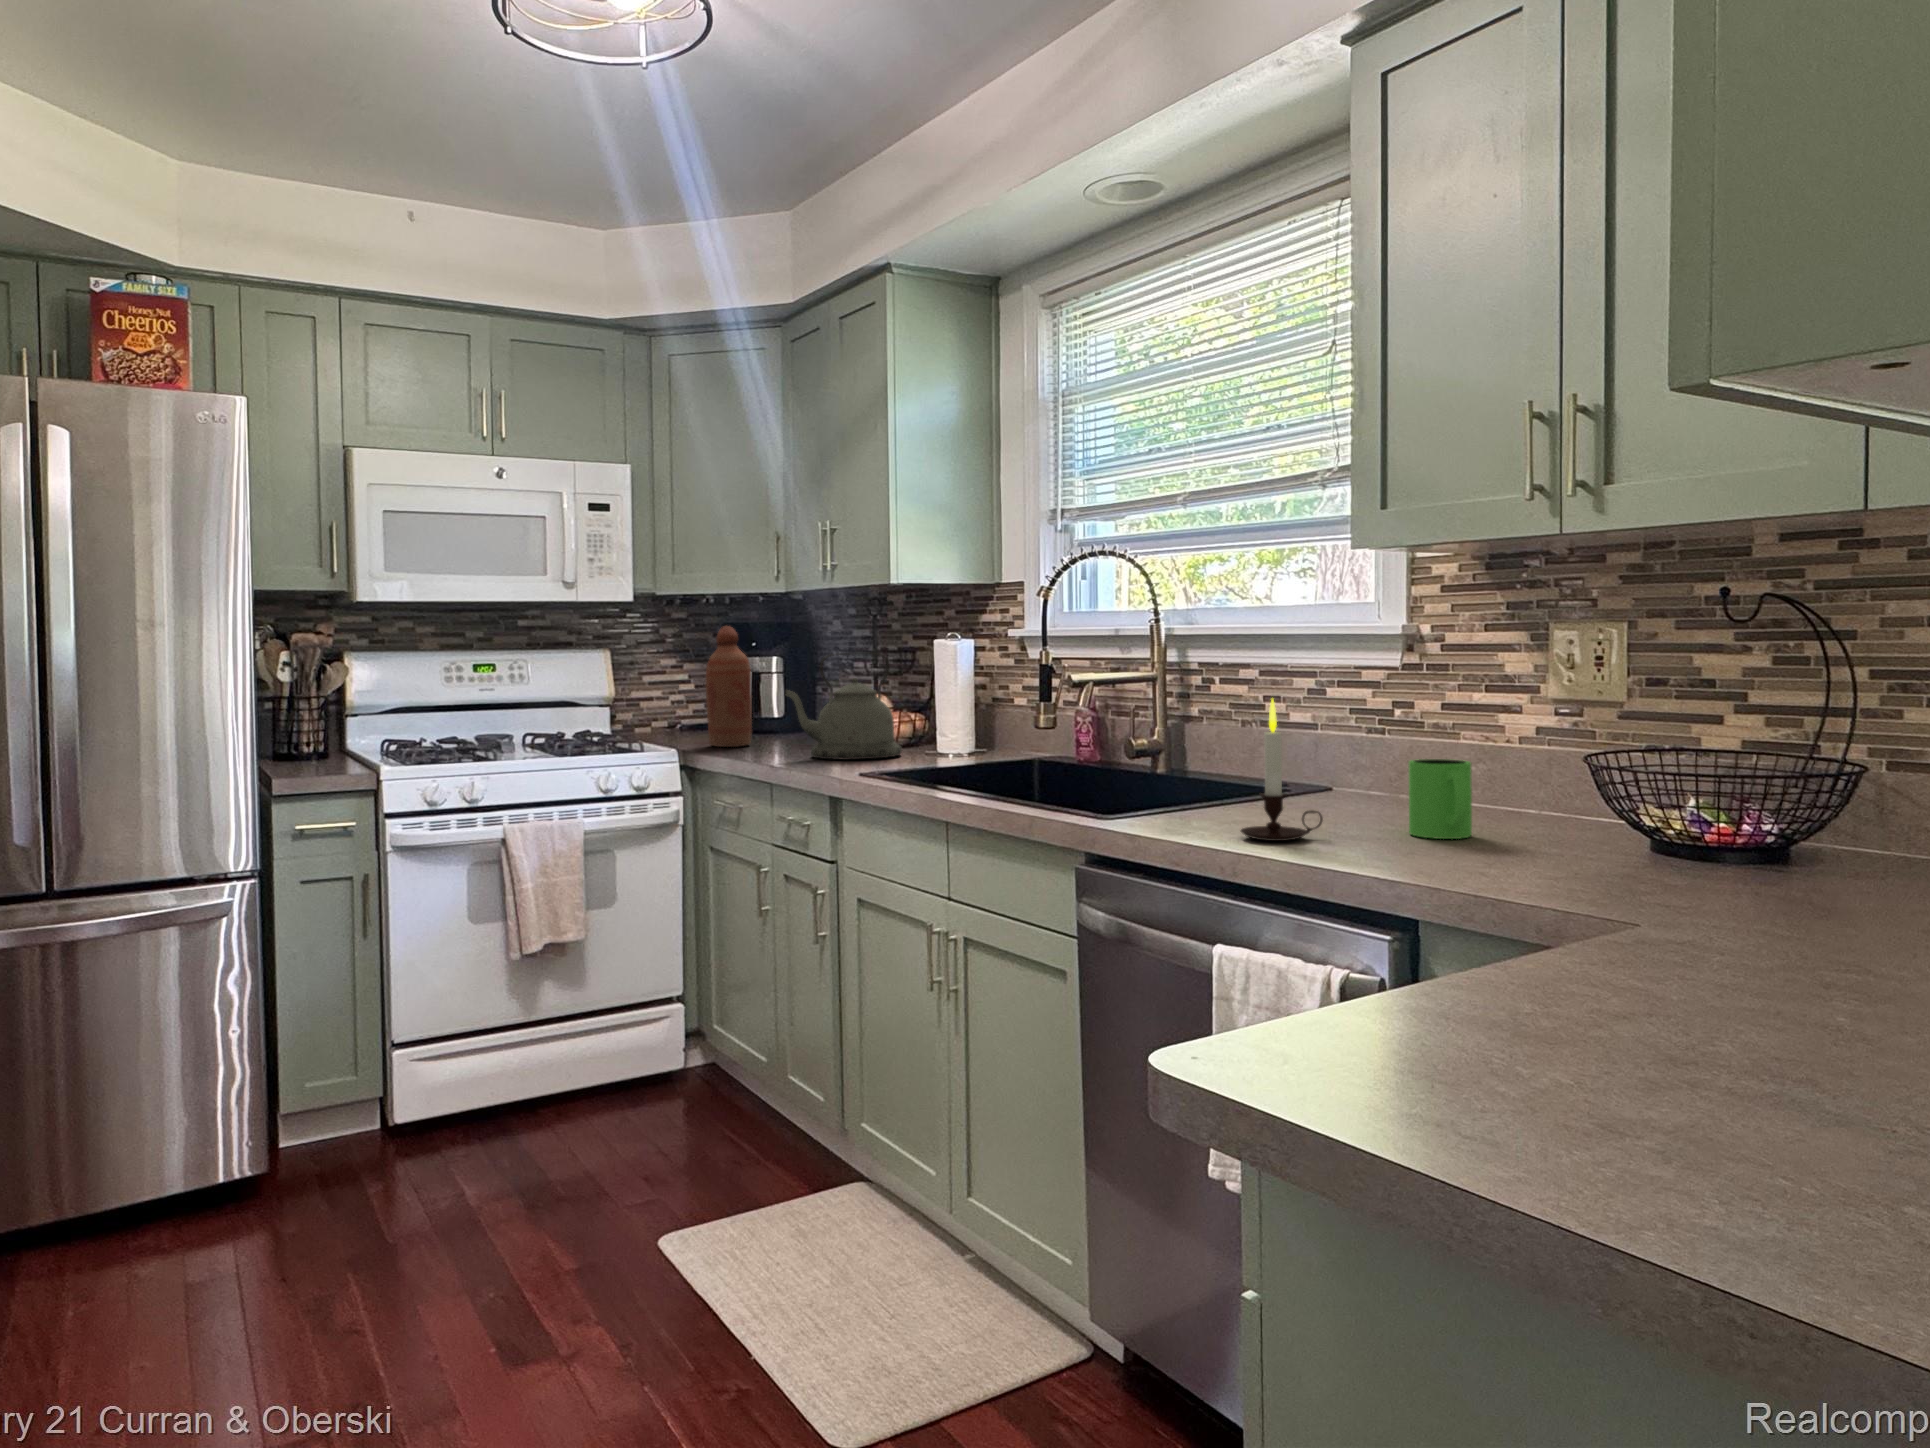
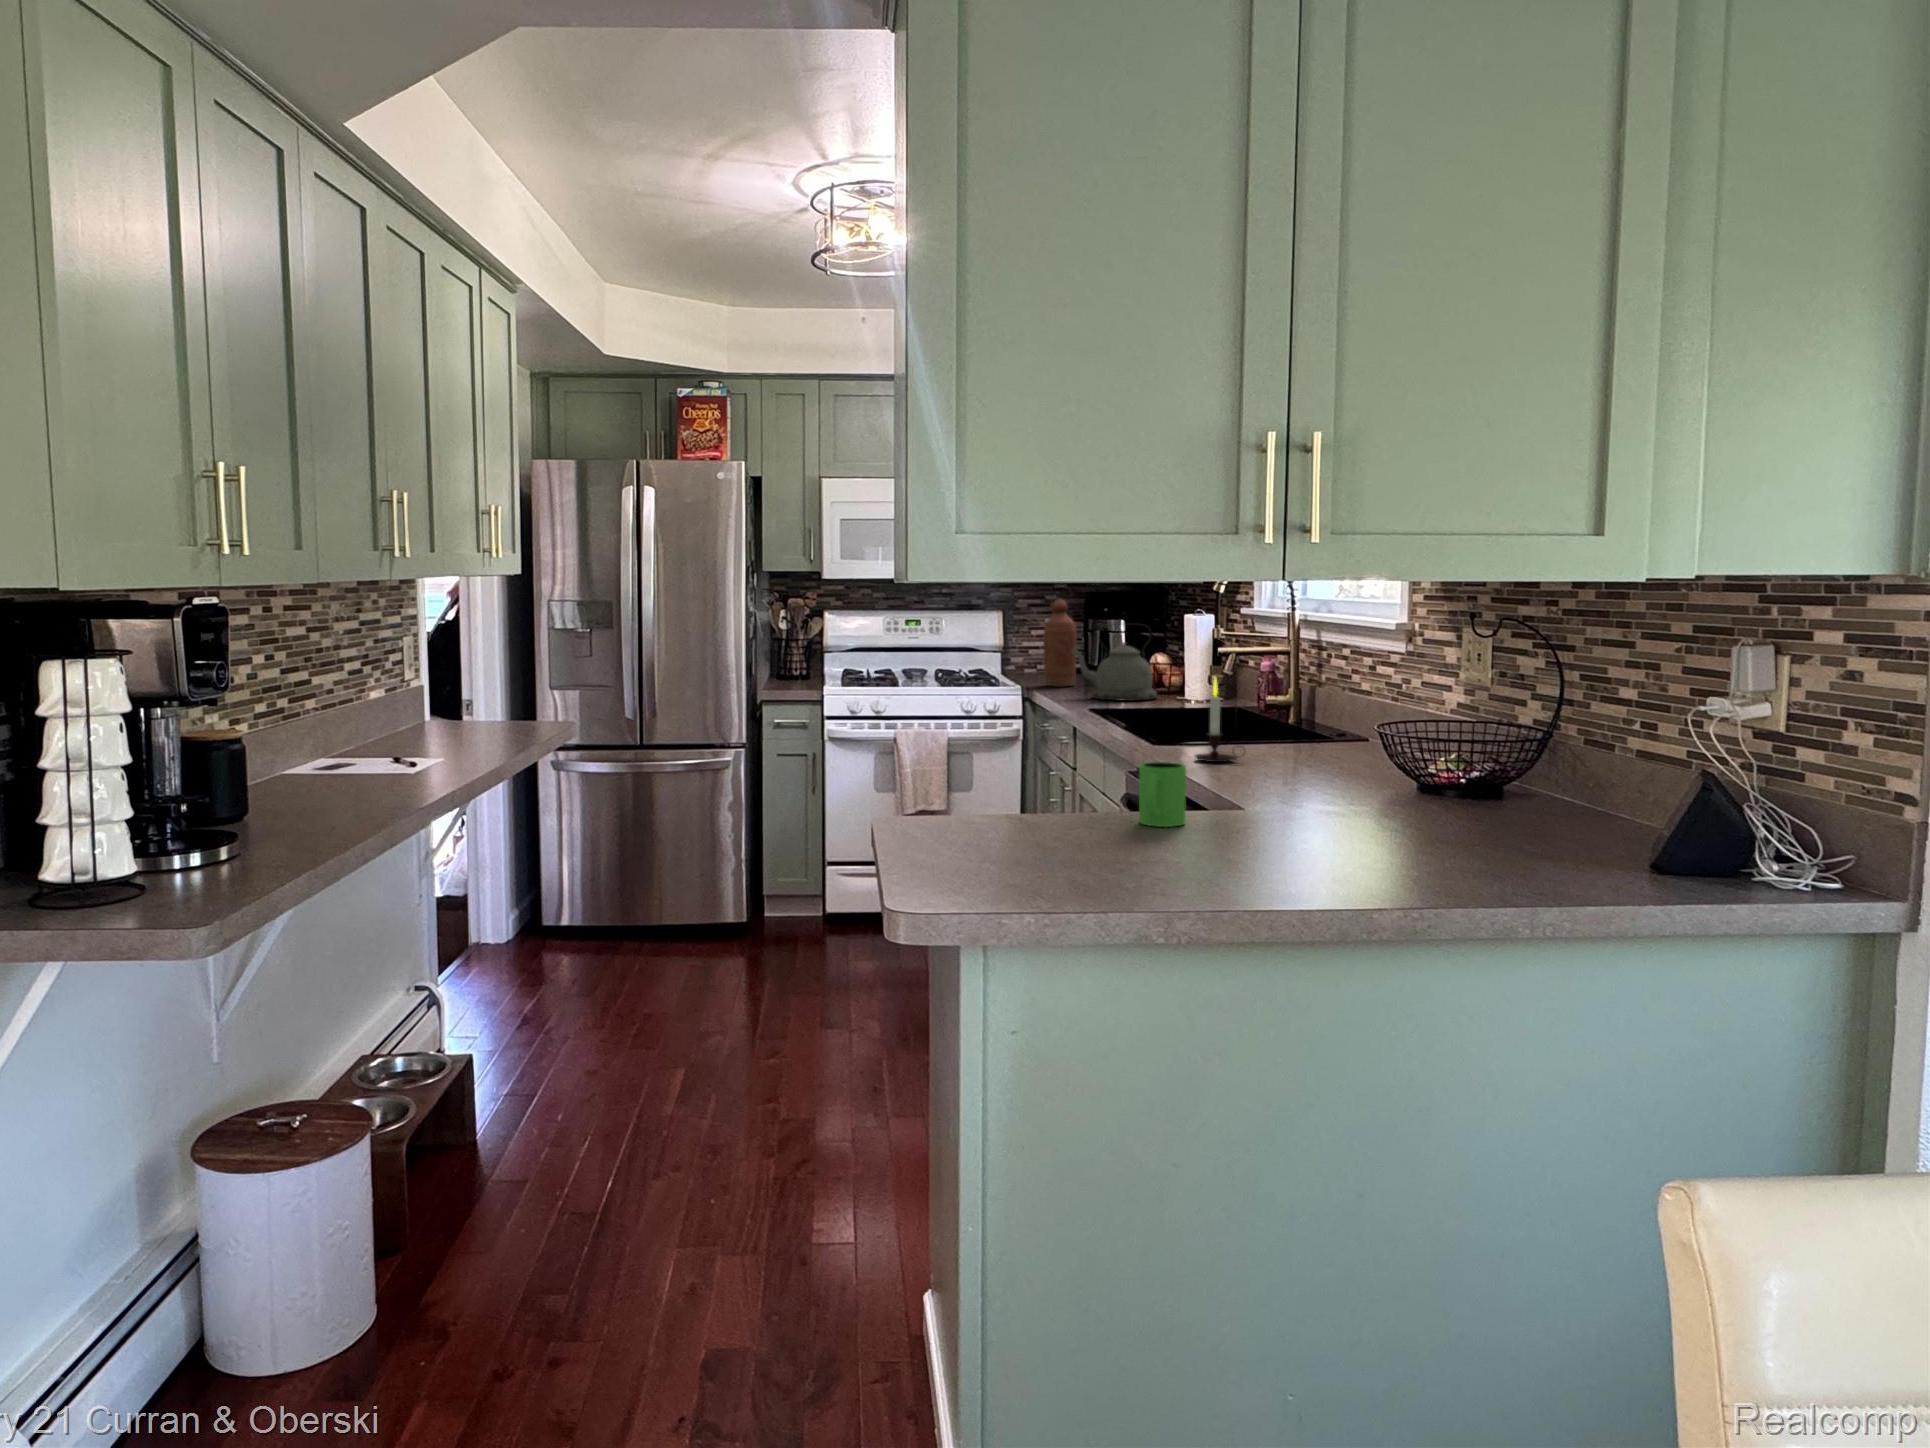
mug: present [1409,759,1472,839] -> present [1139,762,1186,827]

